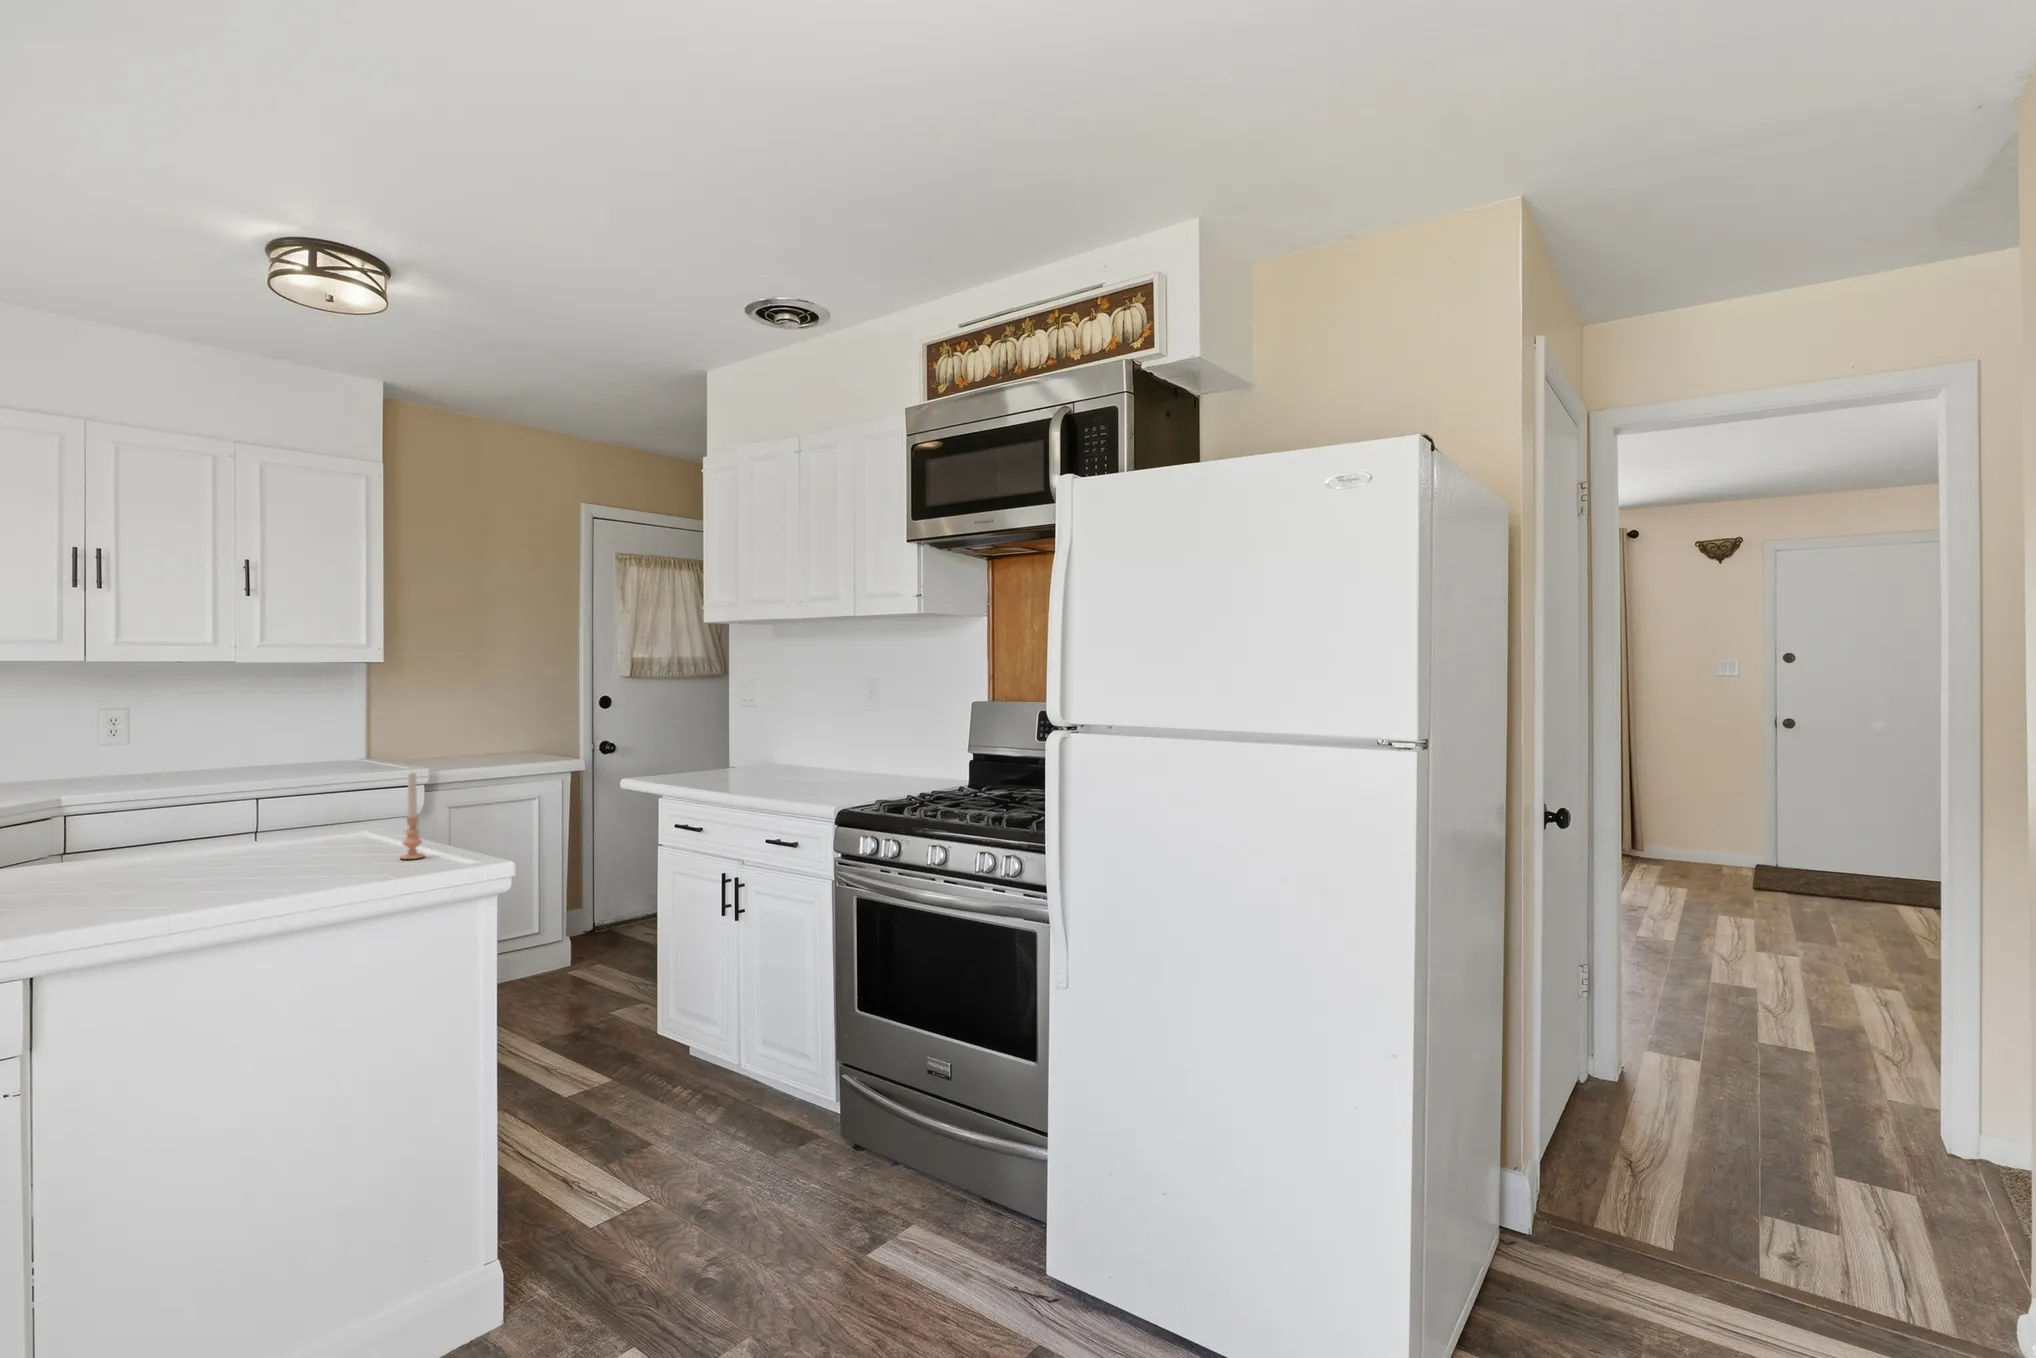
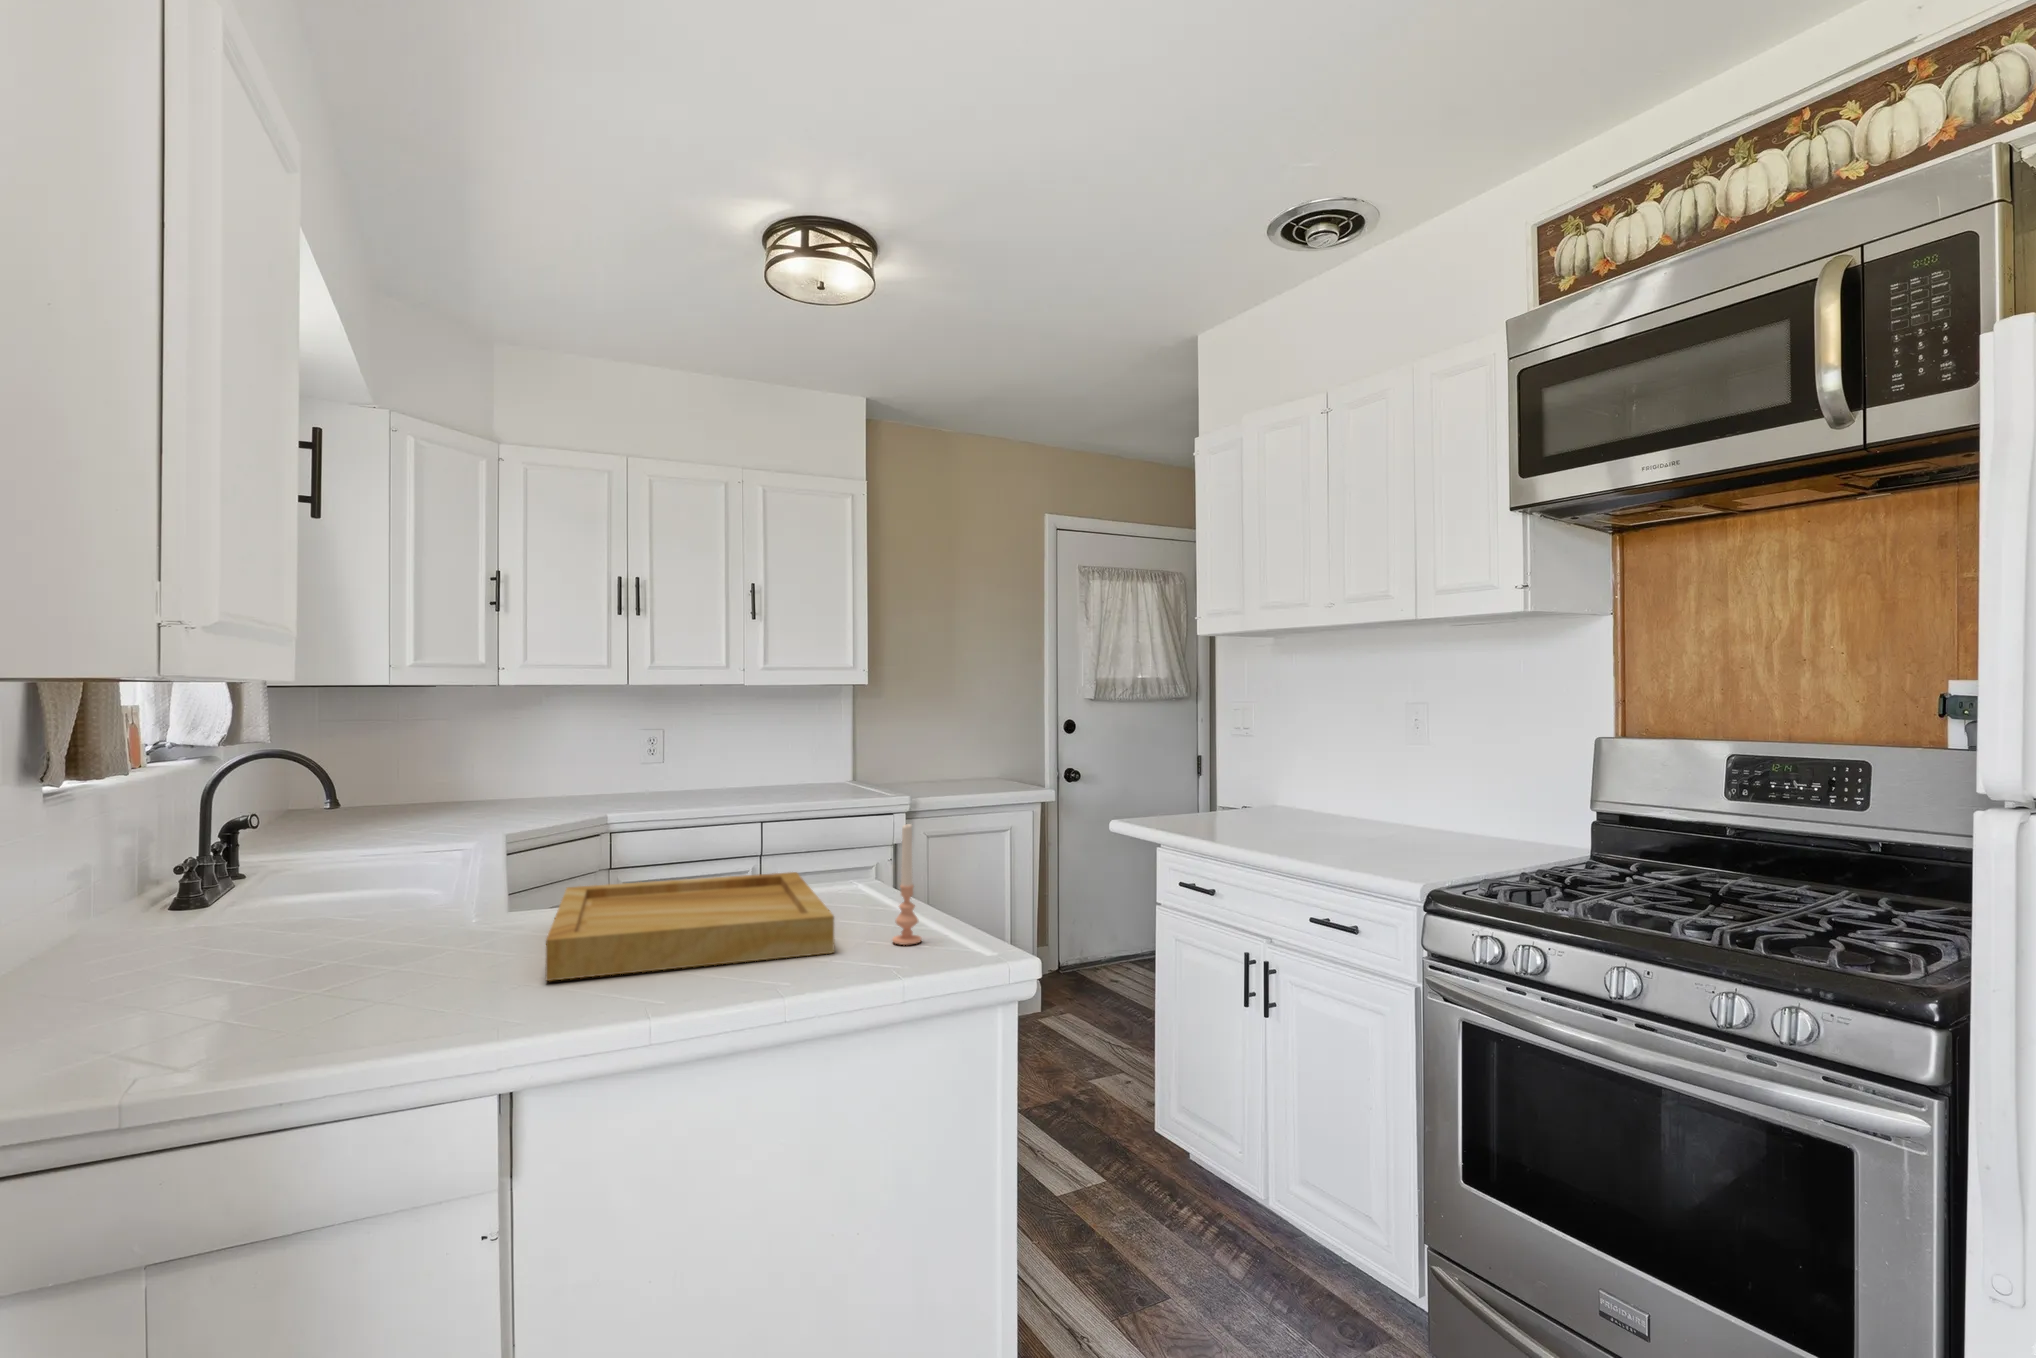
tray: none [79,820,349,897] -> present [546,872,834,981]

